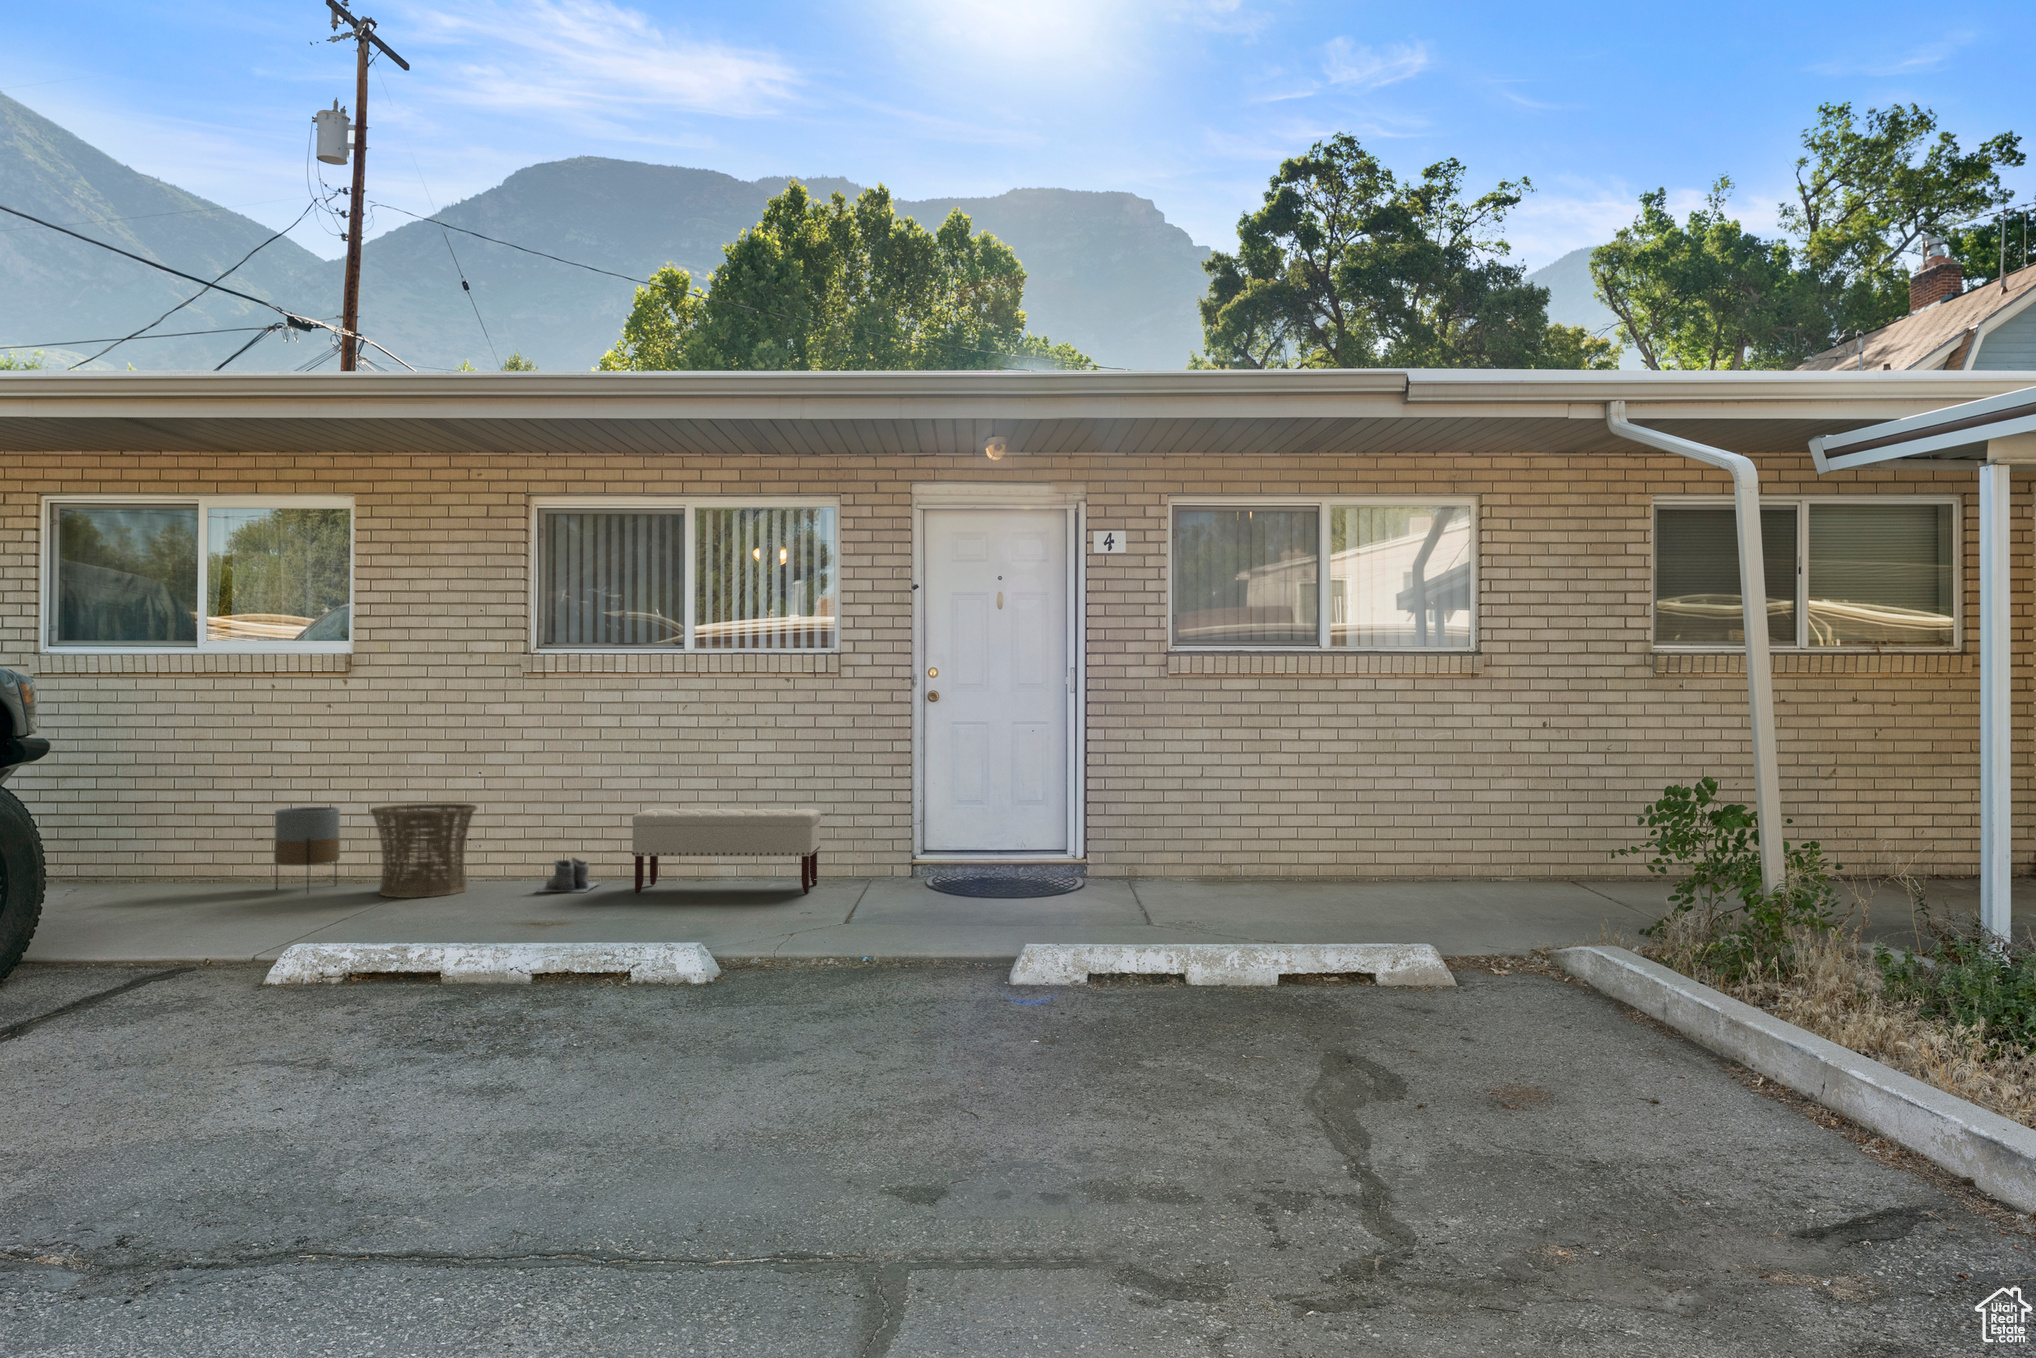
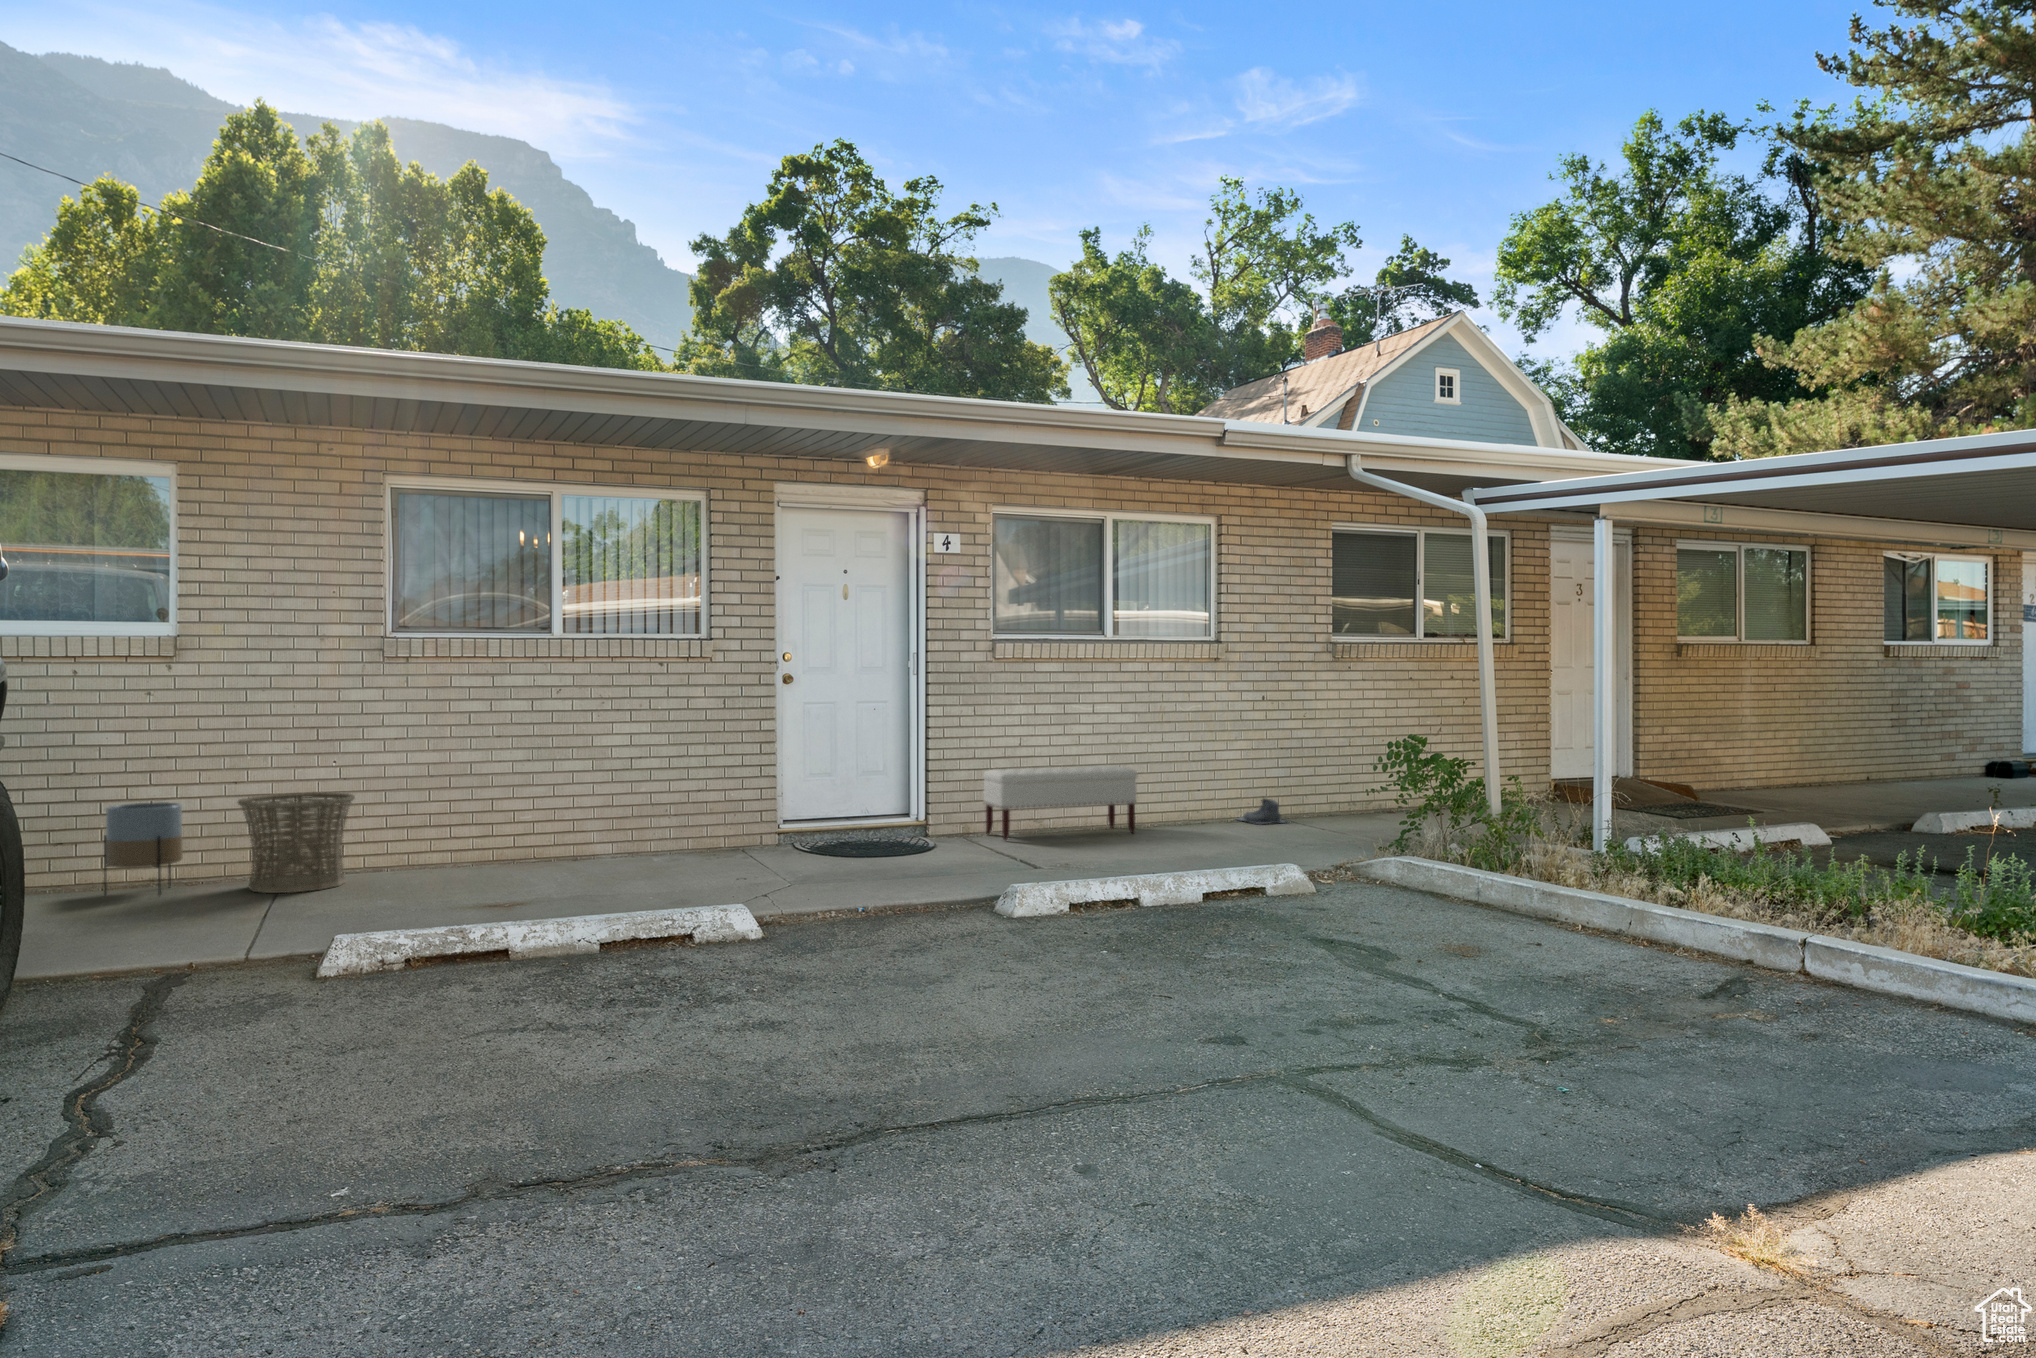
bench: present [632,809,821,894] -> present [984,766,1137,840]
boots: present [538,857,598,892] -> present [1238,798,1286,824]

